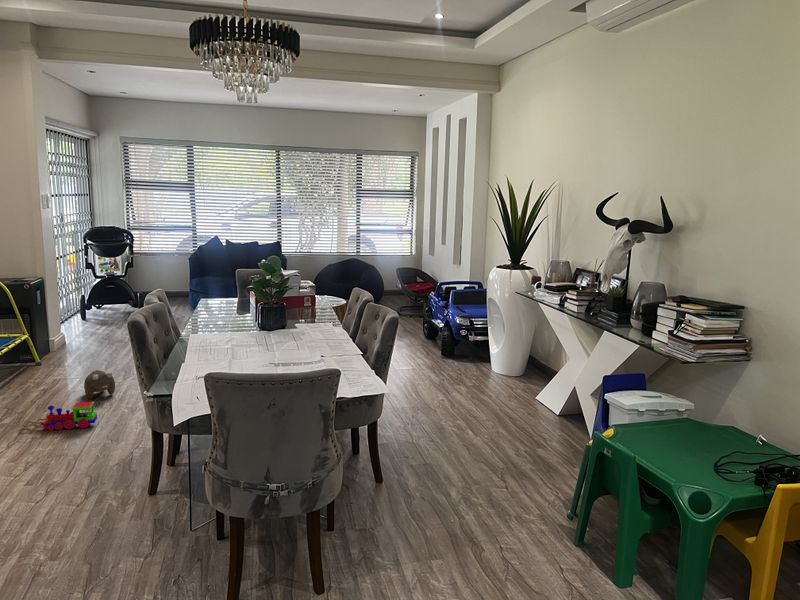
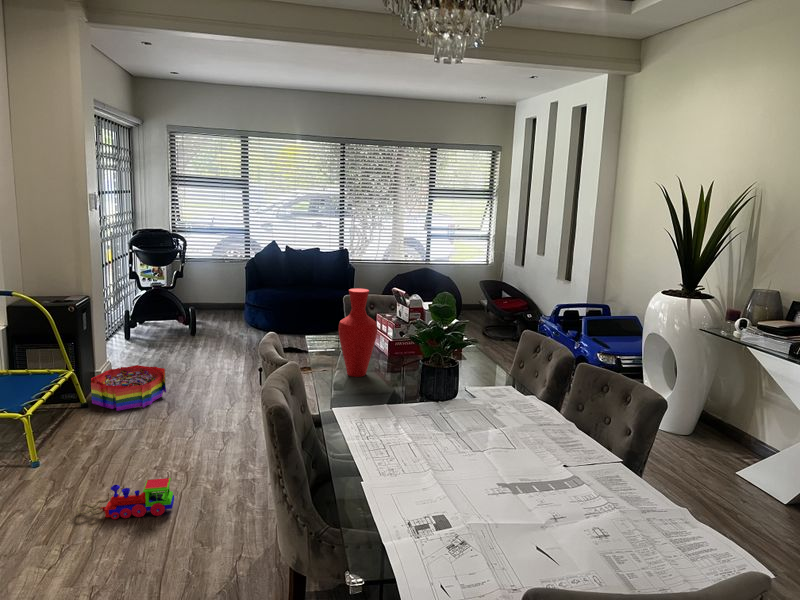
vase: none [210,257,240,320] -> present [338,288,377,377]
storage bin: none [44,334,108,367] -> present [91,365,166,411]
plush toy: present [84,370,115,399] -> none [148,425,188,463]

